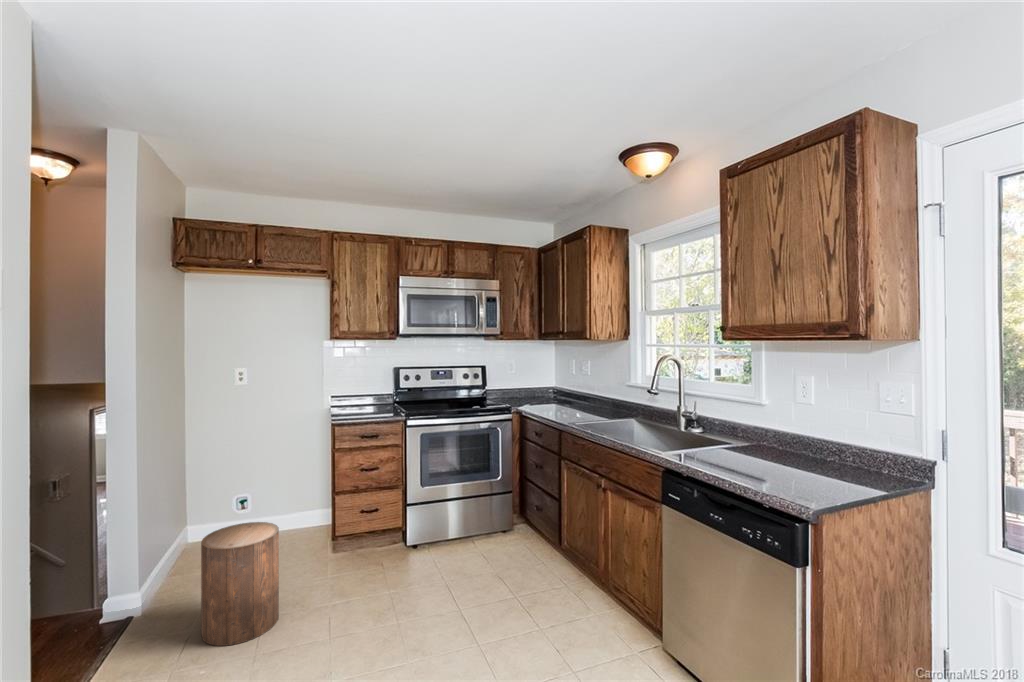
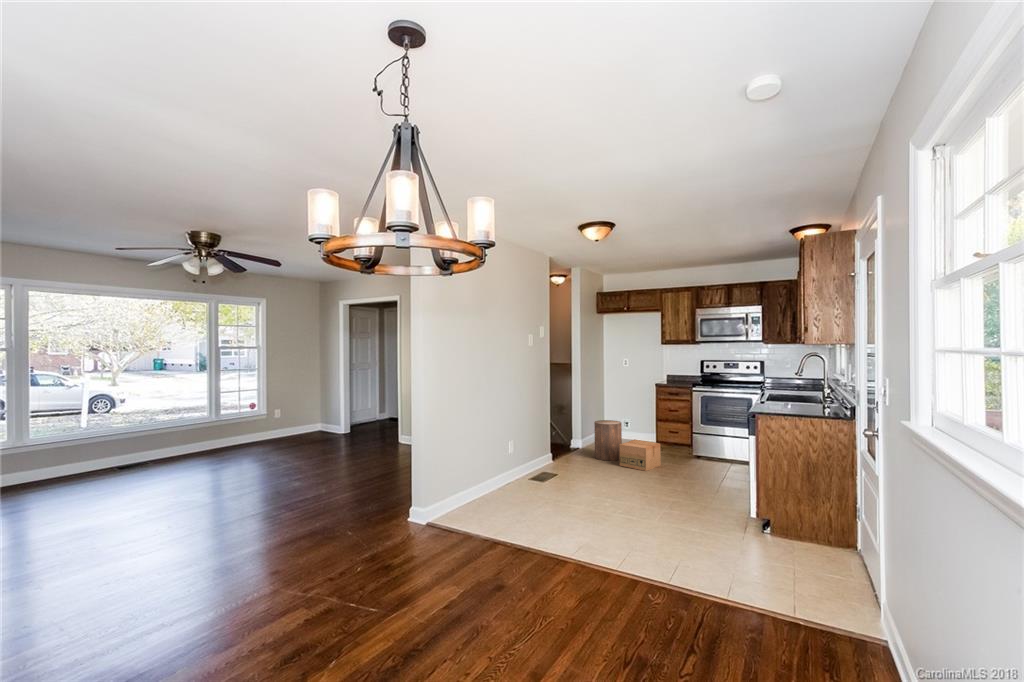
cardboard box: none [297,557,383,651] -> present [619,440,661,471]

